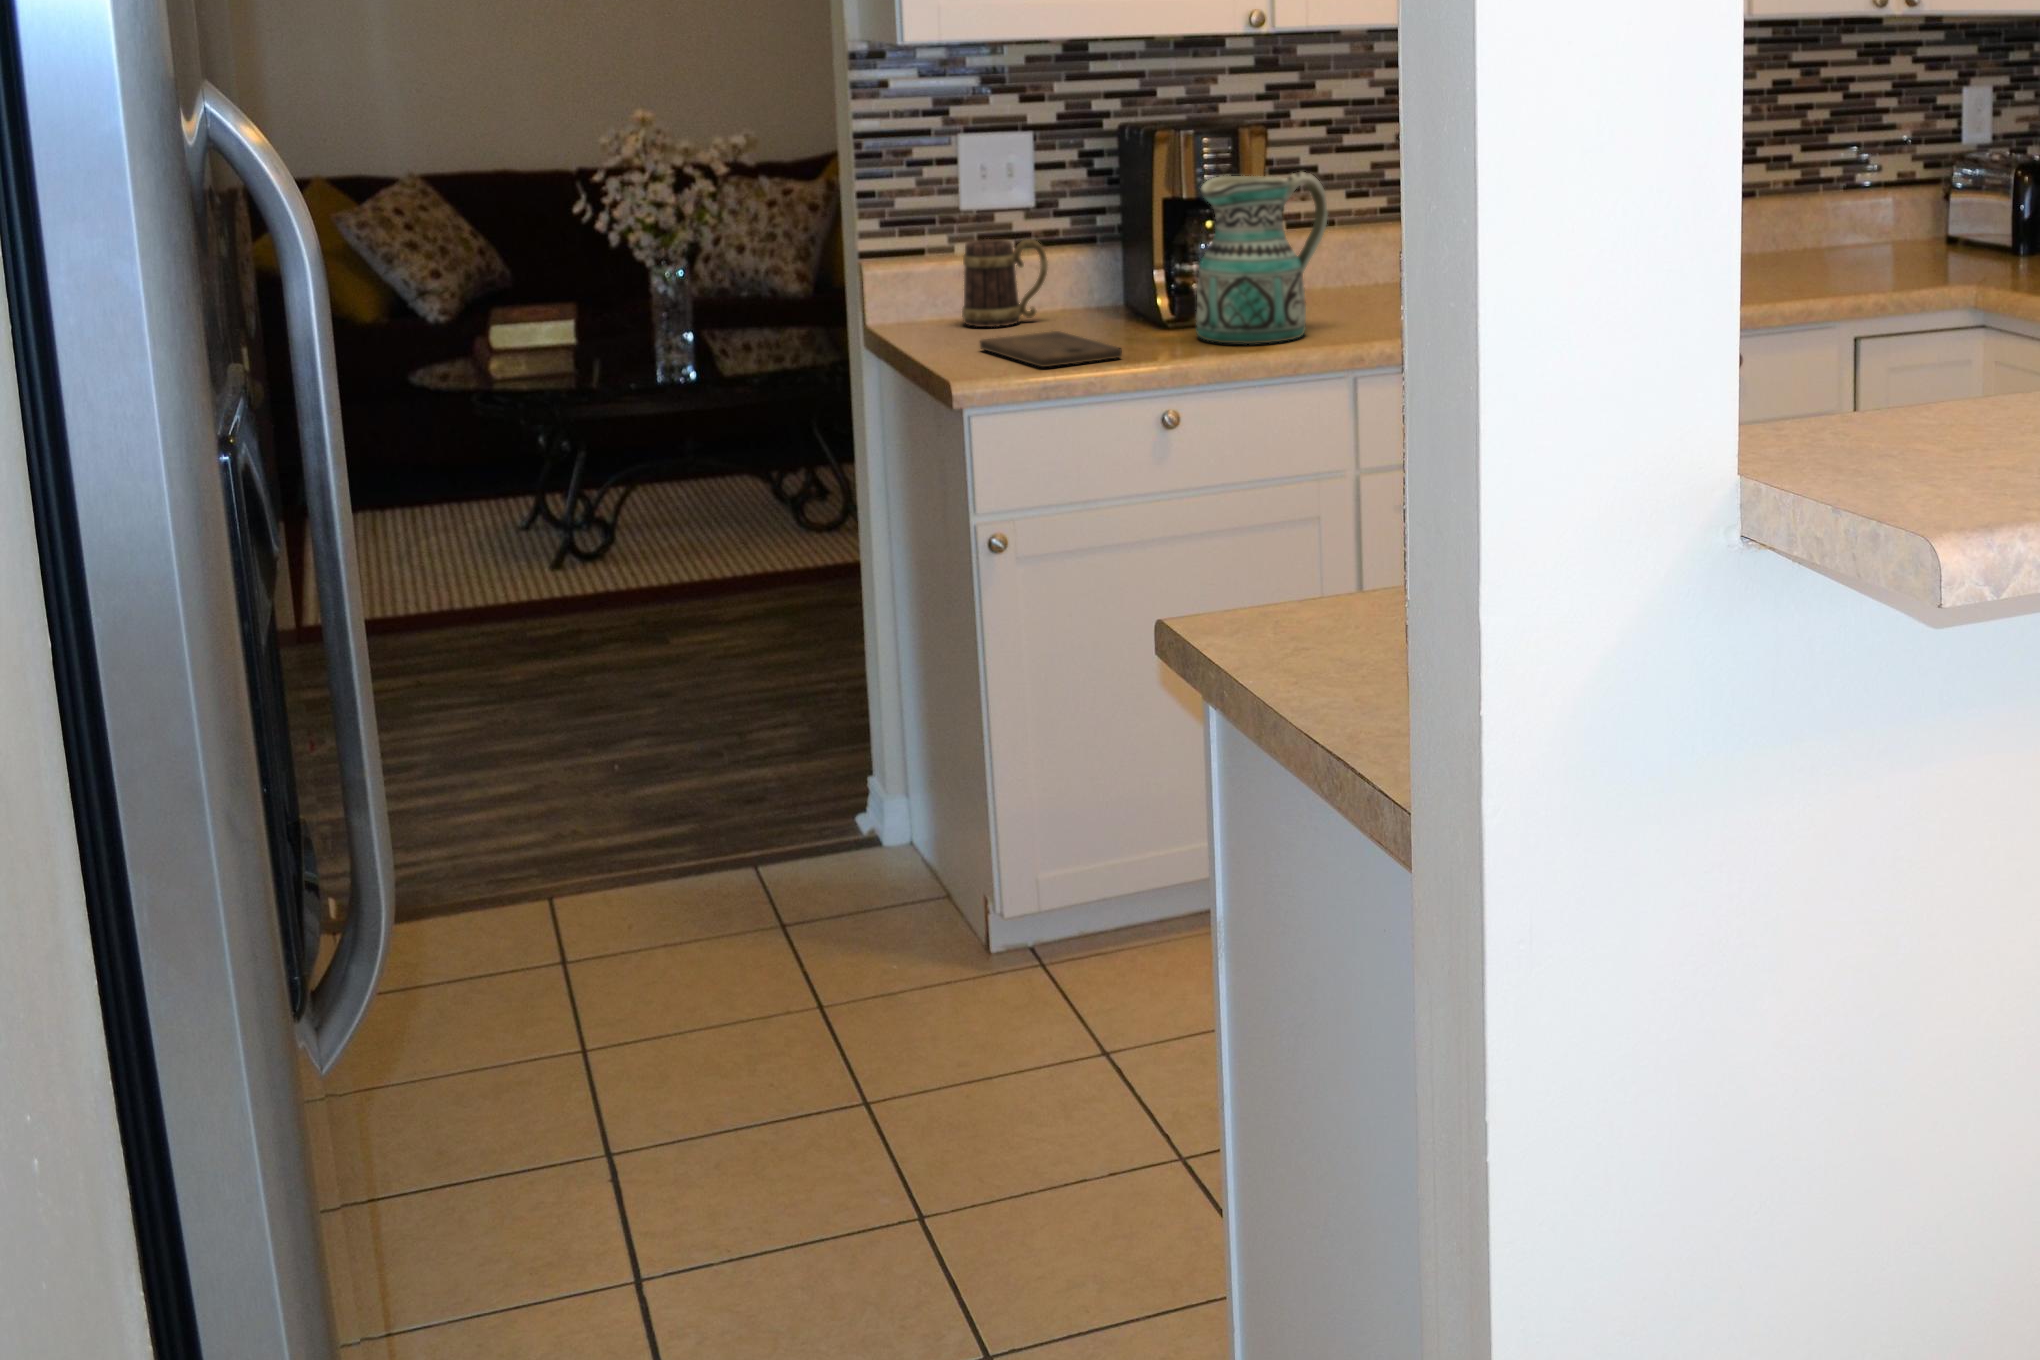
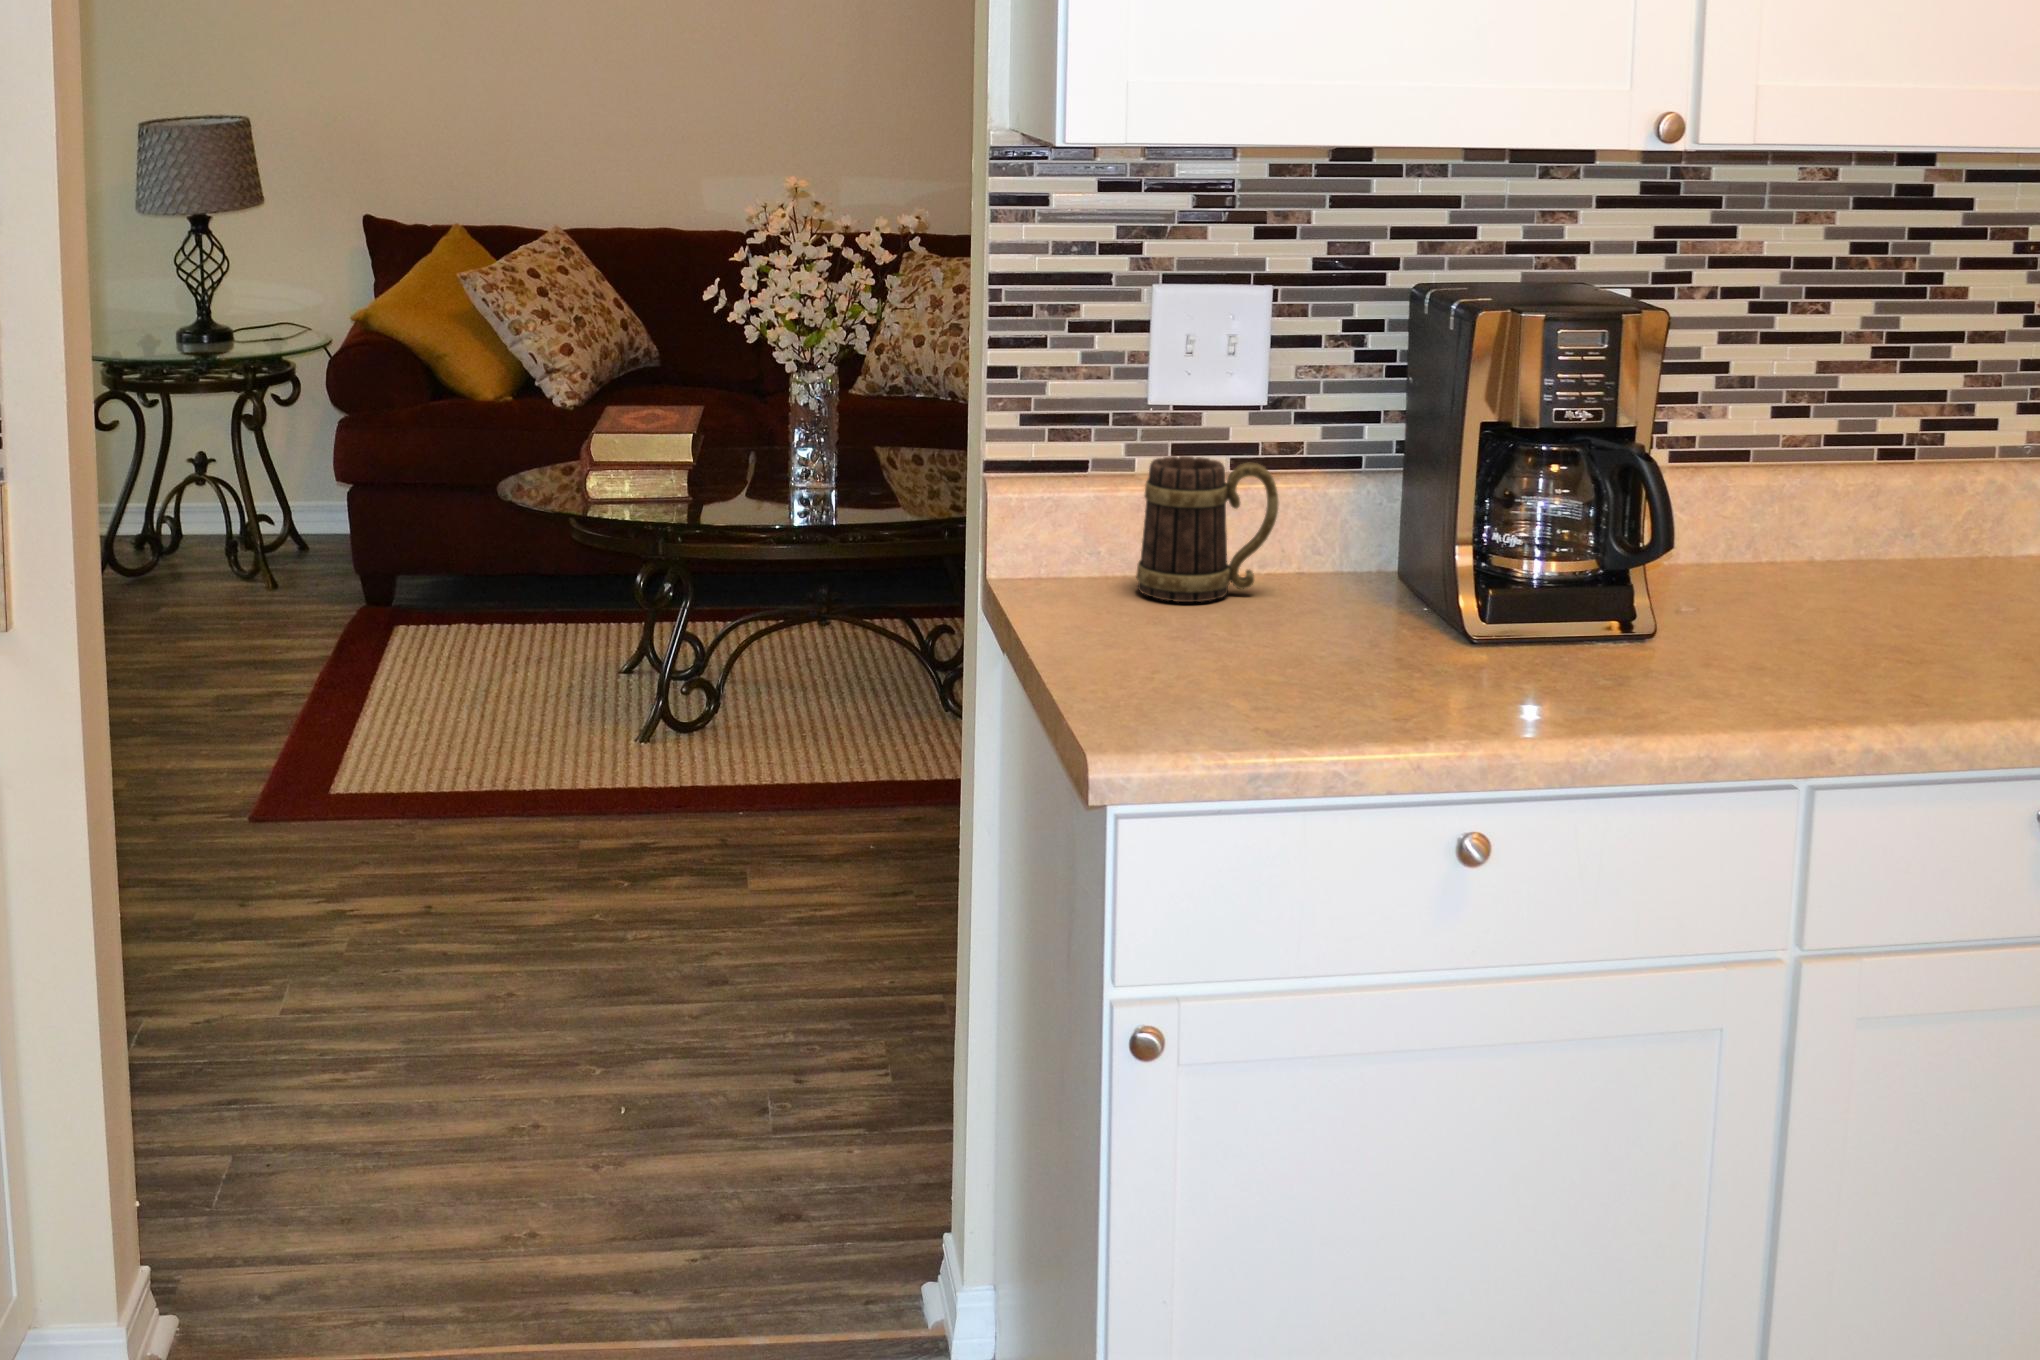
ceramic pitcher: present [1196,172,1328,344] -> none [1524,397,1772,703]
cutting board: present [980,331,1122,367] -> none [1156,635,1397,727]

